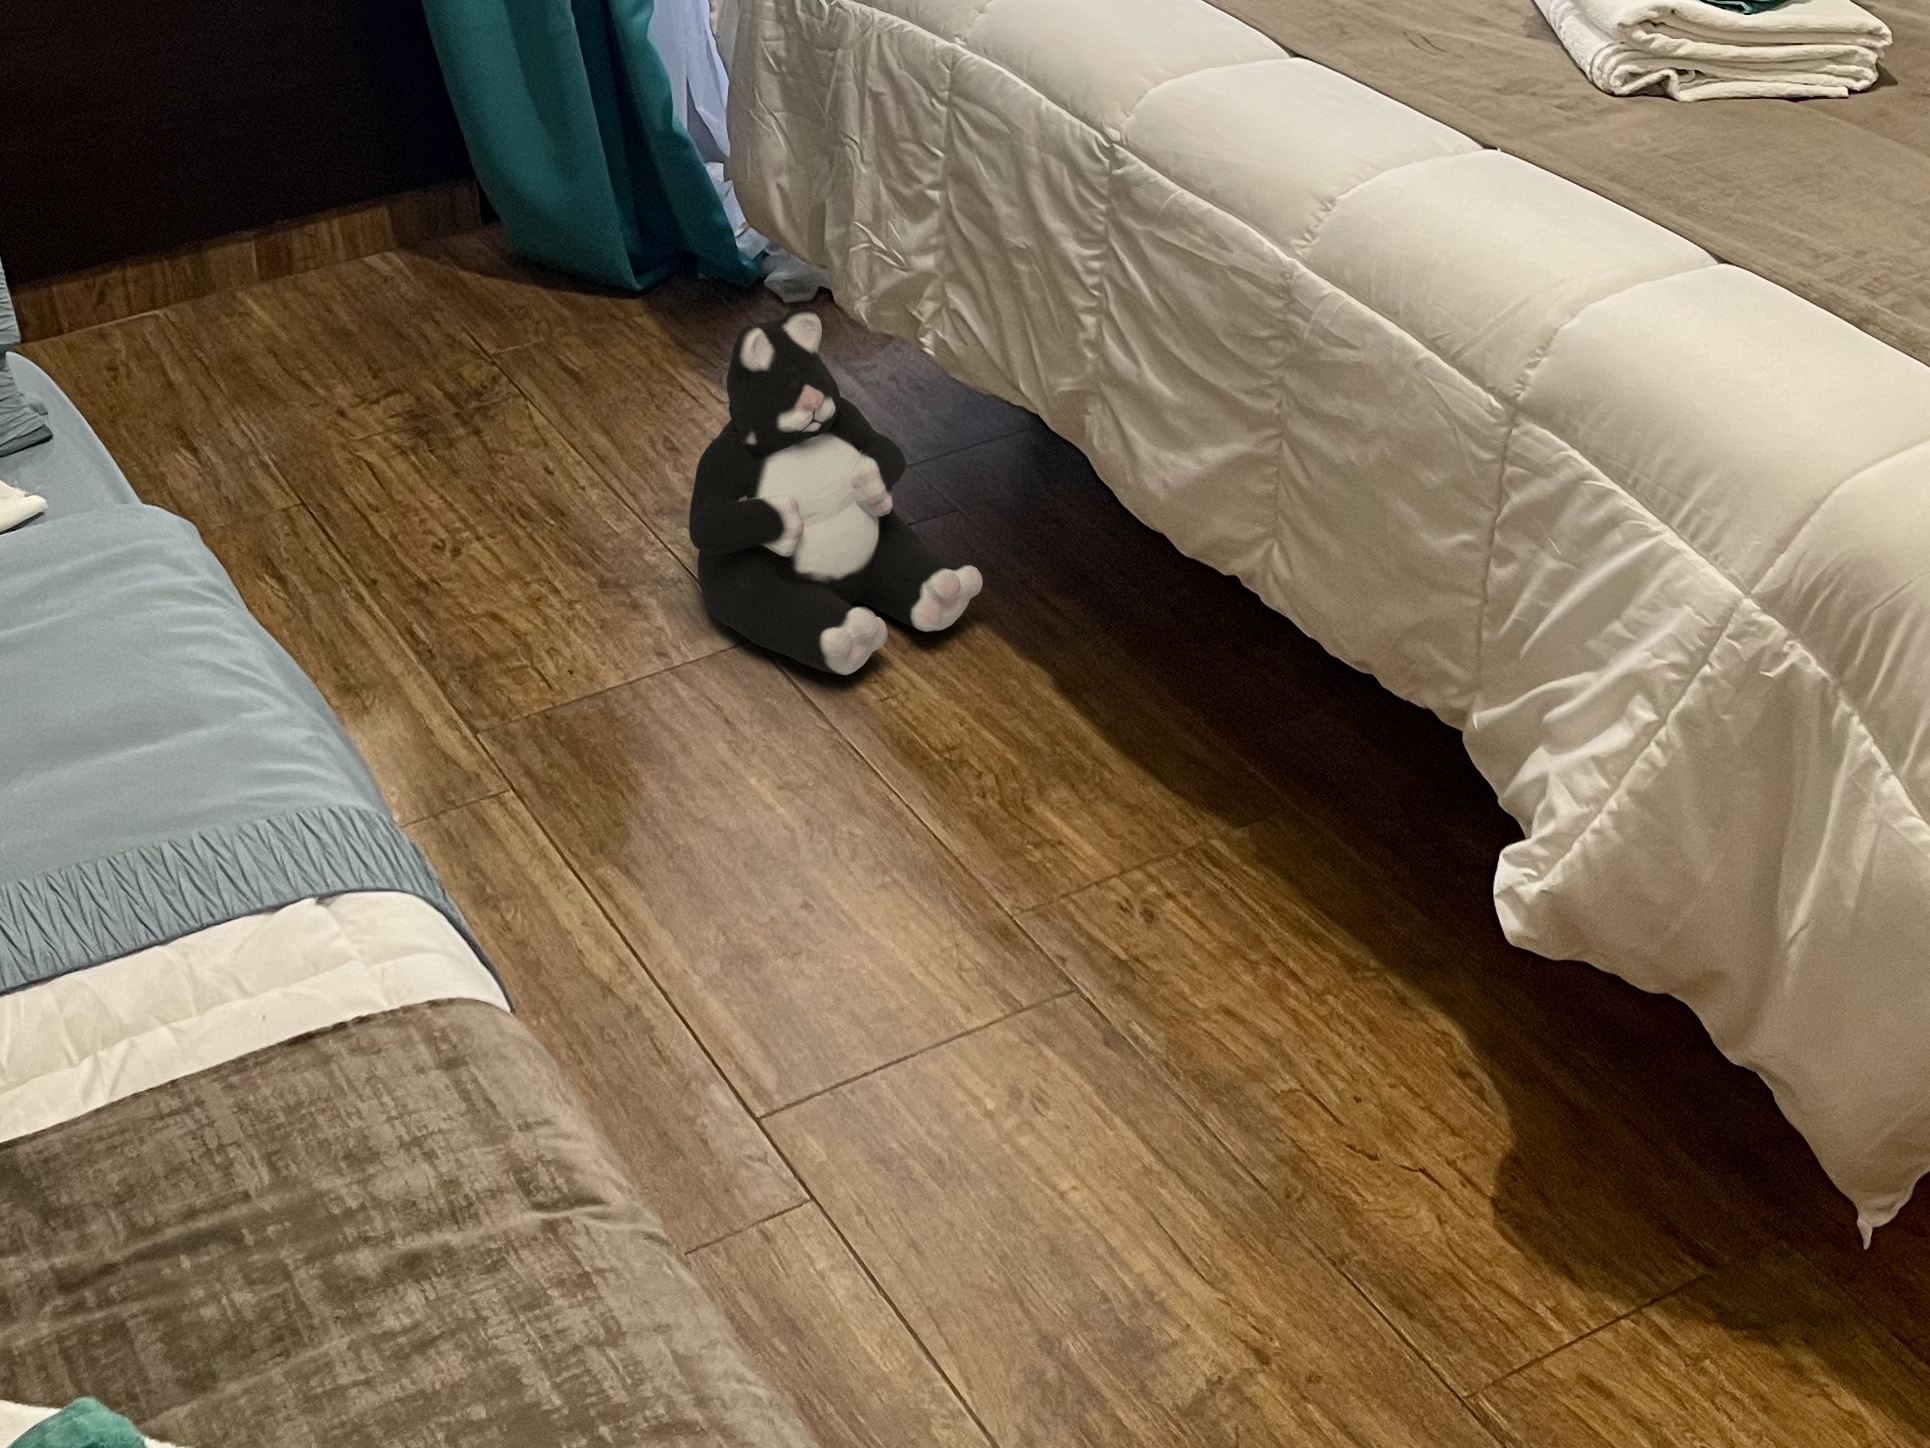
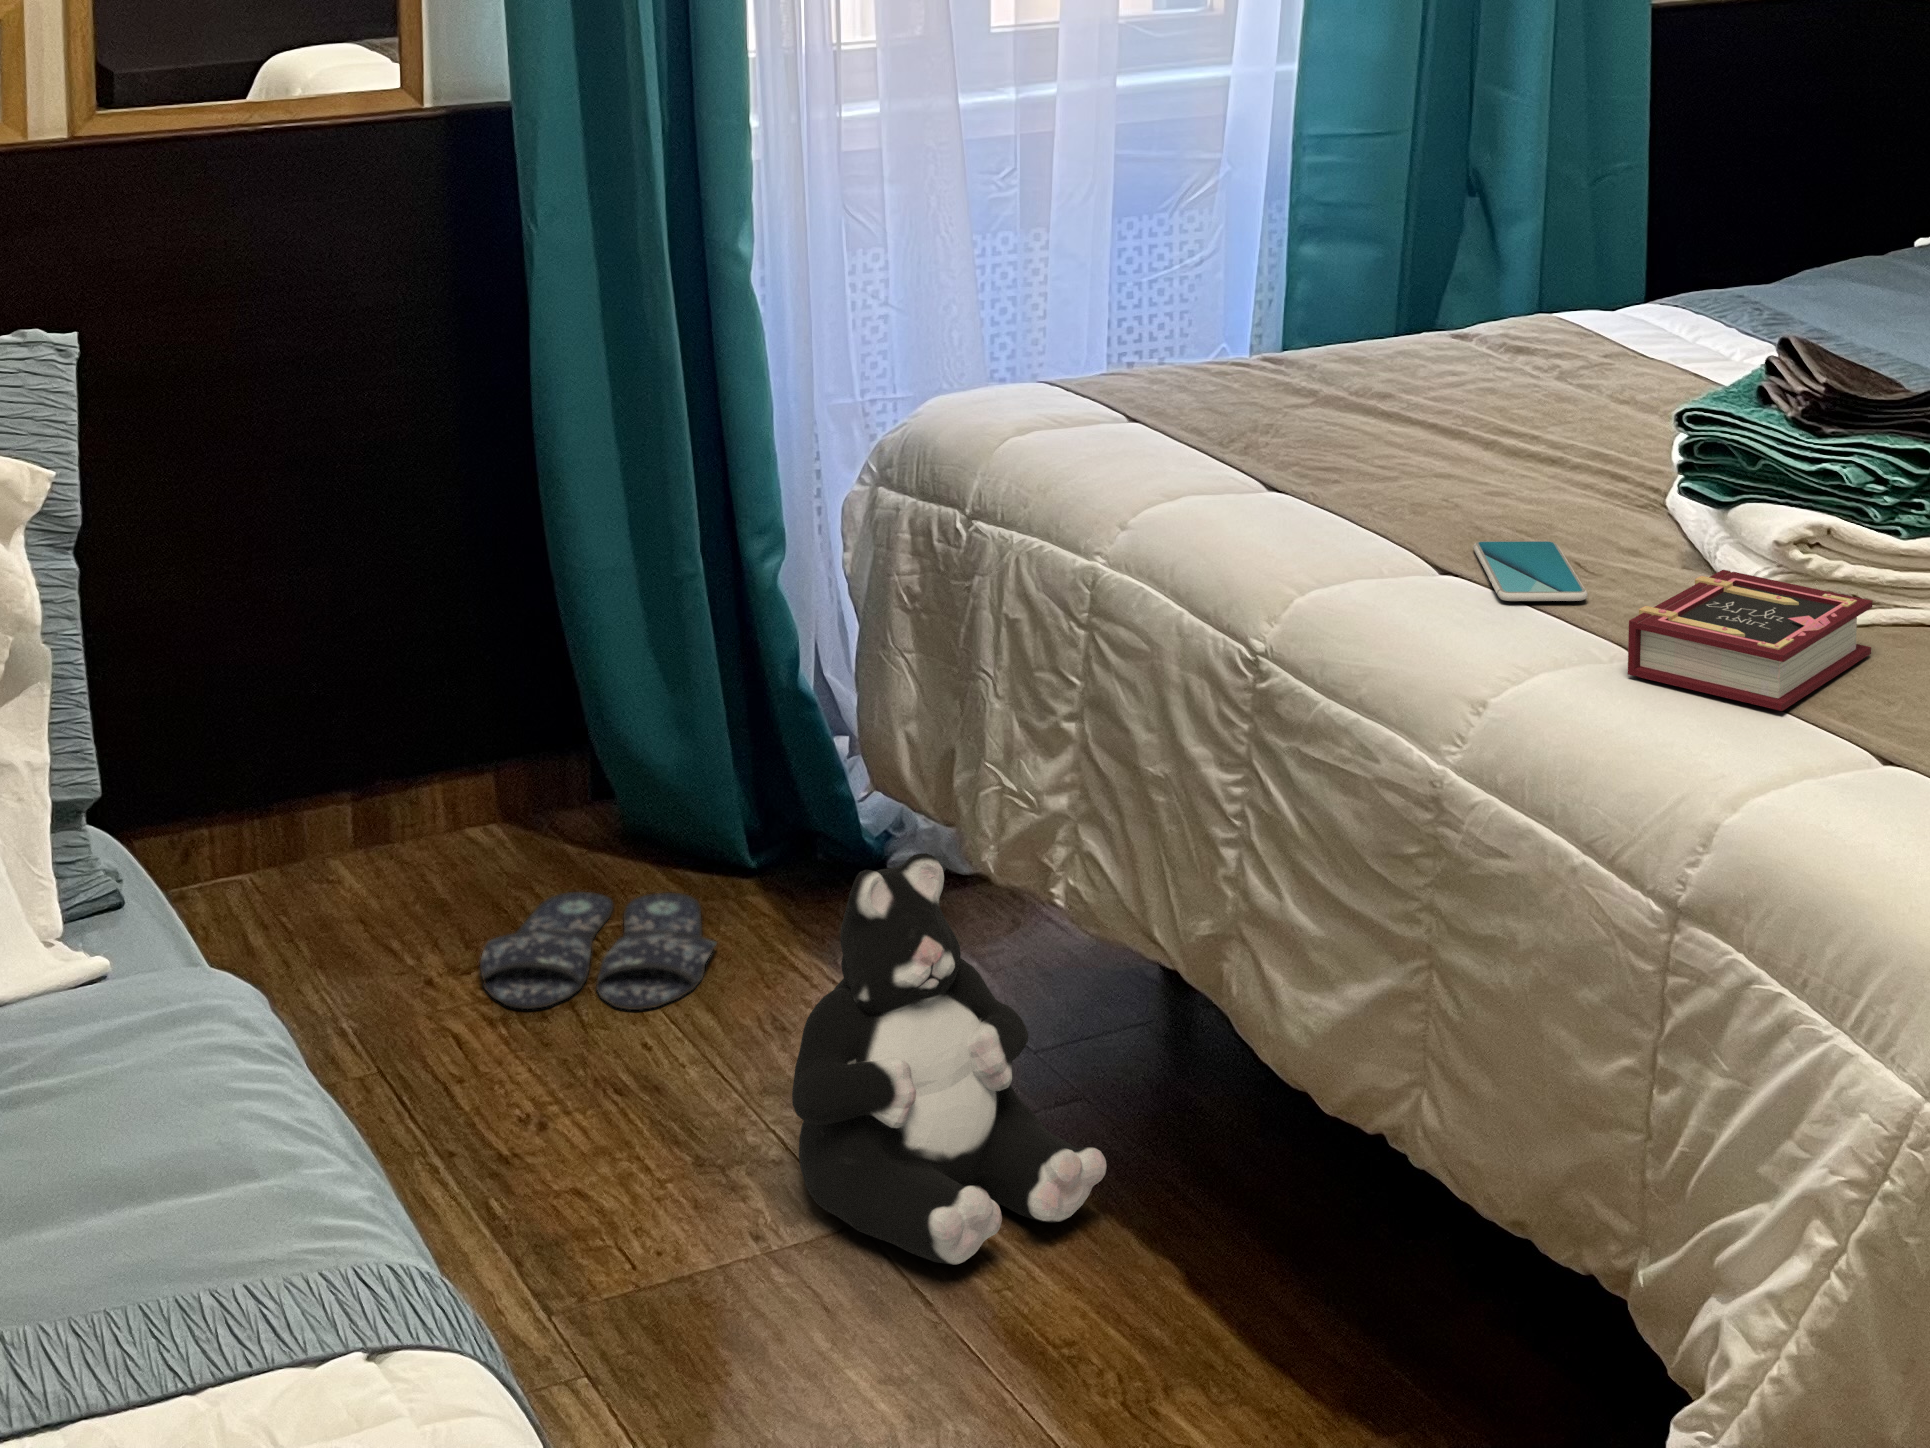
smartphone: none [1324,13,1436,83] -> present [1473,541,1588,601]
book: none [1474,52,1714,203] -> present [1628,570,1873,711]
slippers: none [391,310,612,431] -> present [480,892,717,1010]

